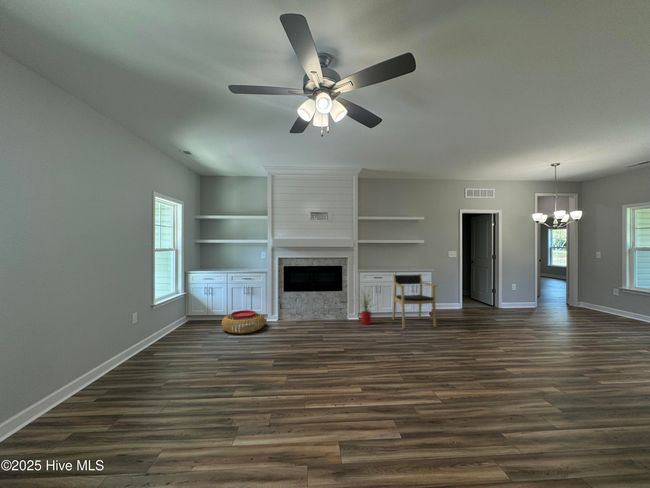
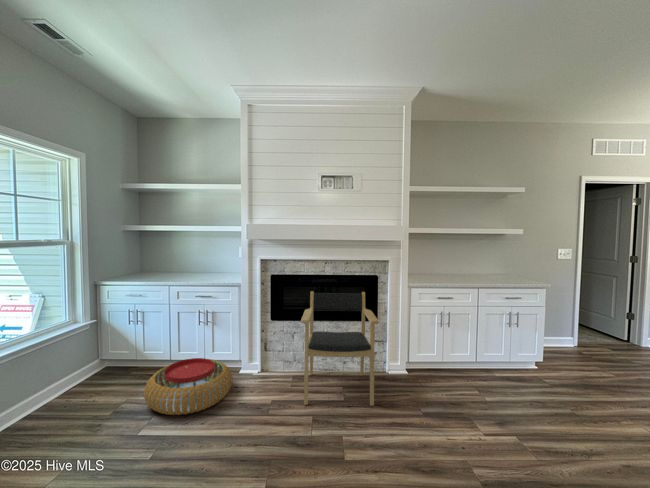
armchair: present [393,274,437,328] -> present [301,291,379,406]
house plant: present [361,291,371,325] -> none [399,313,456,390]

